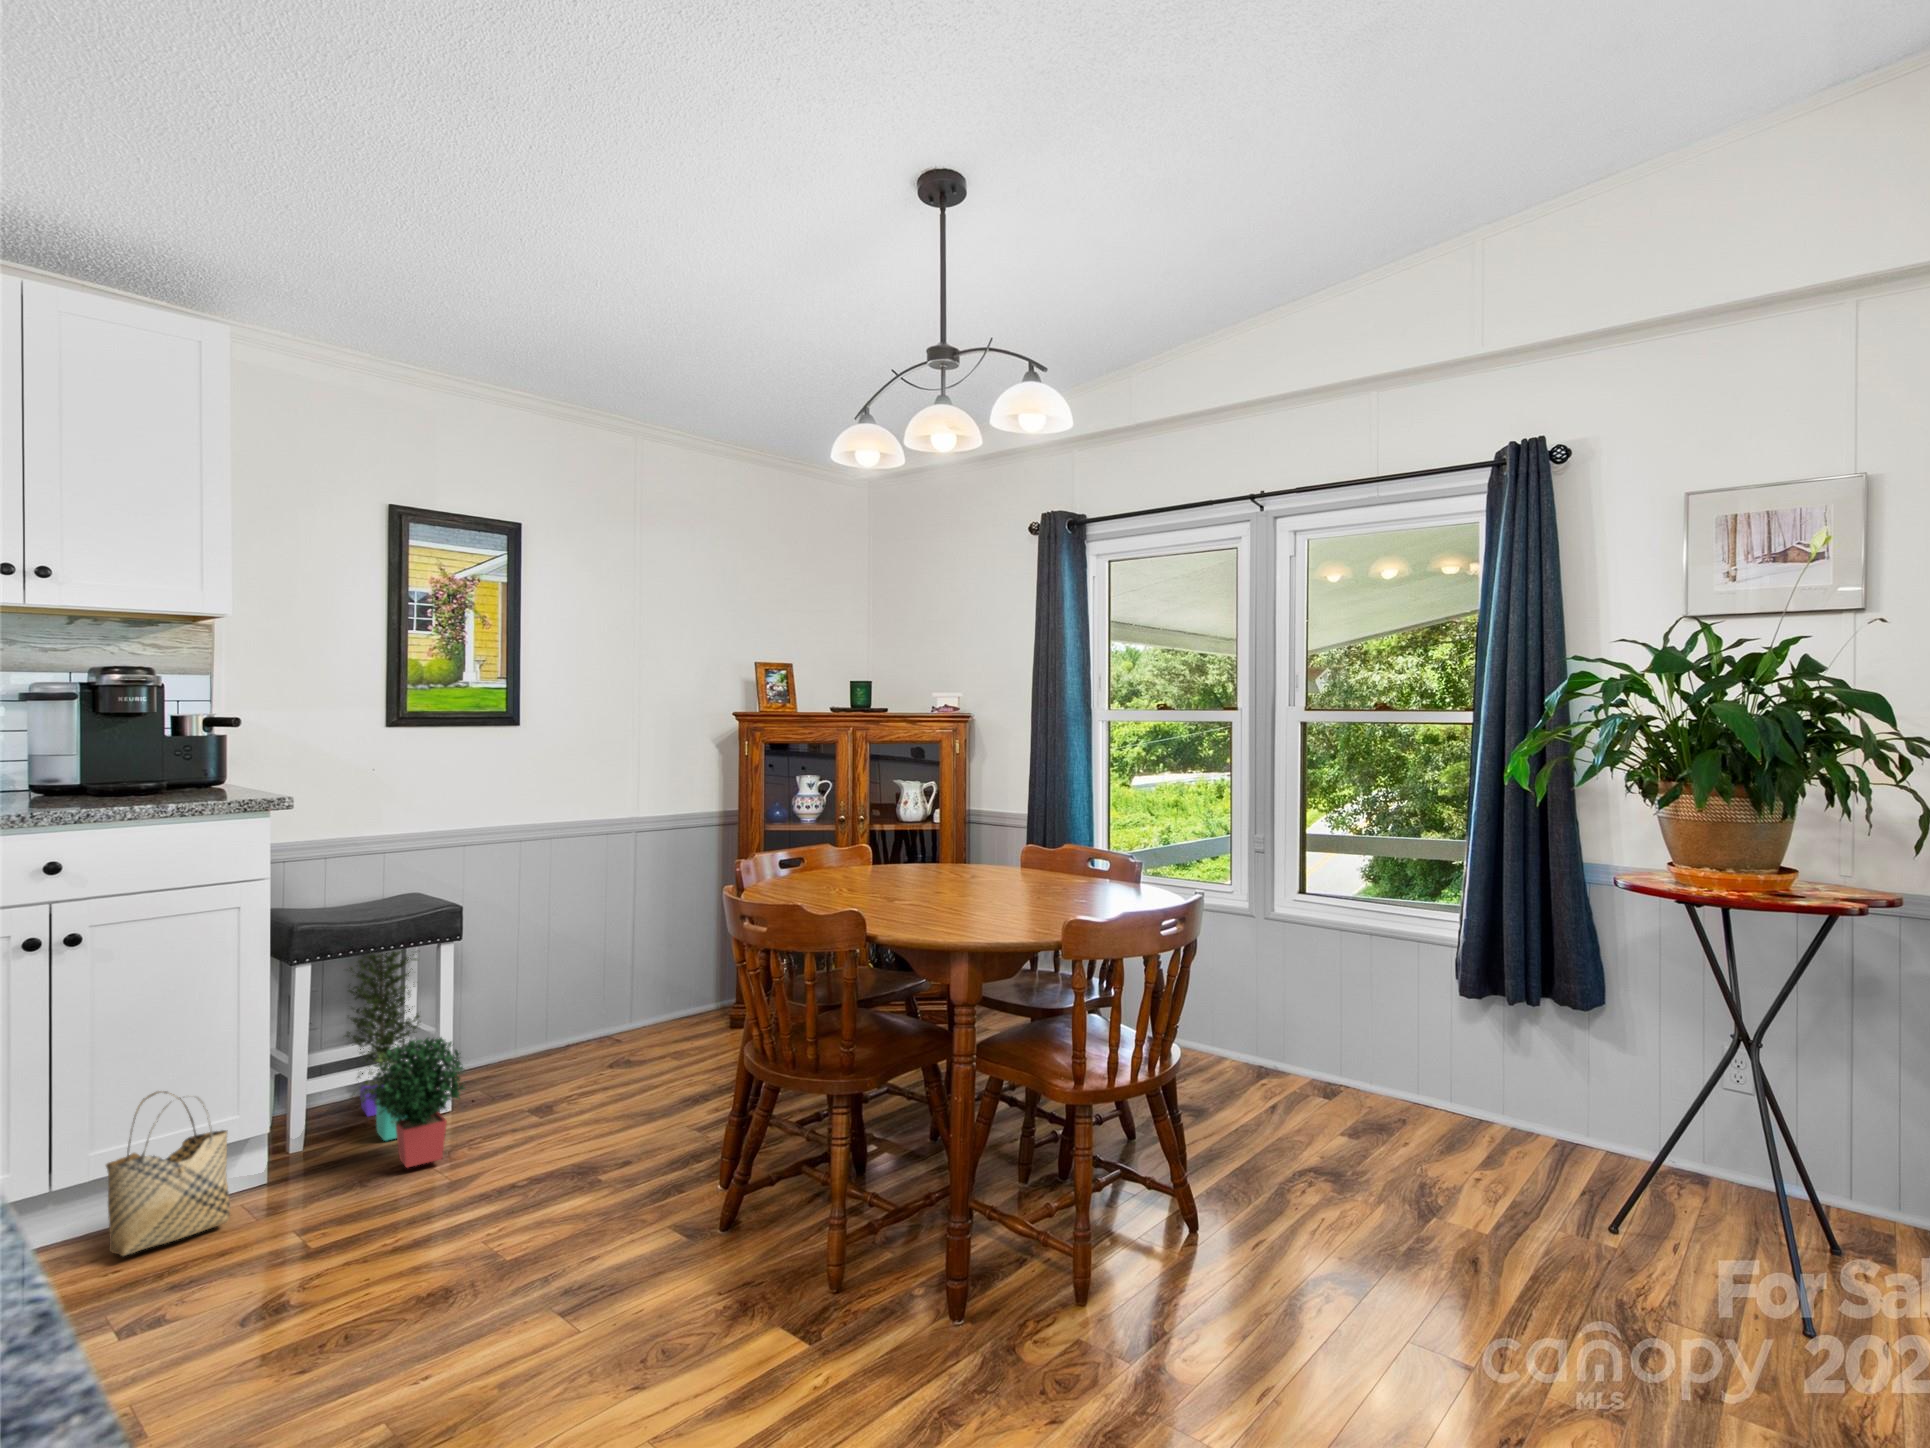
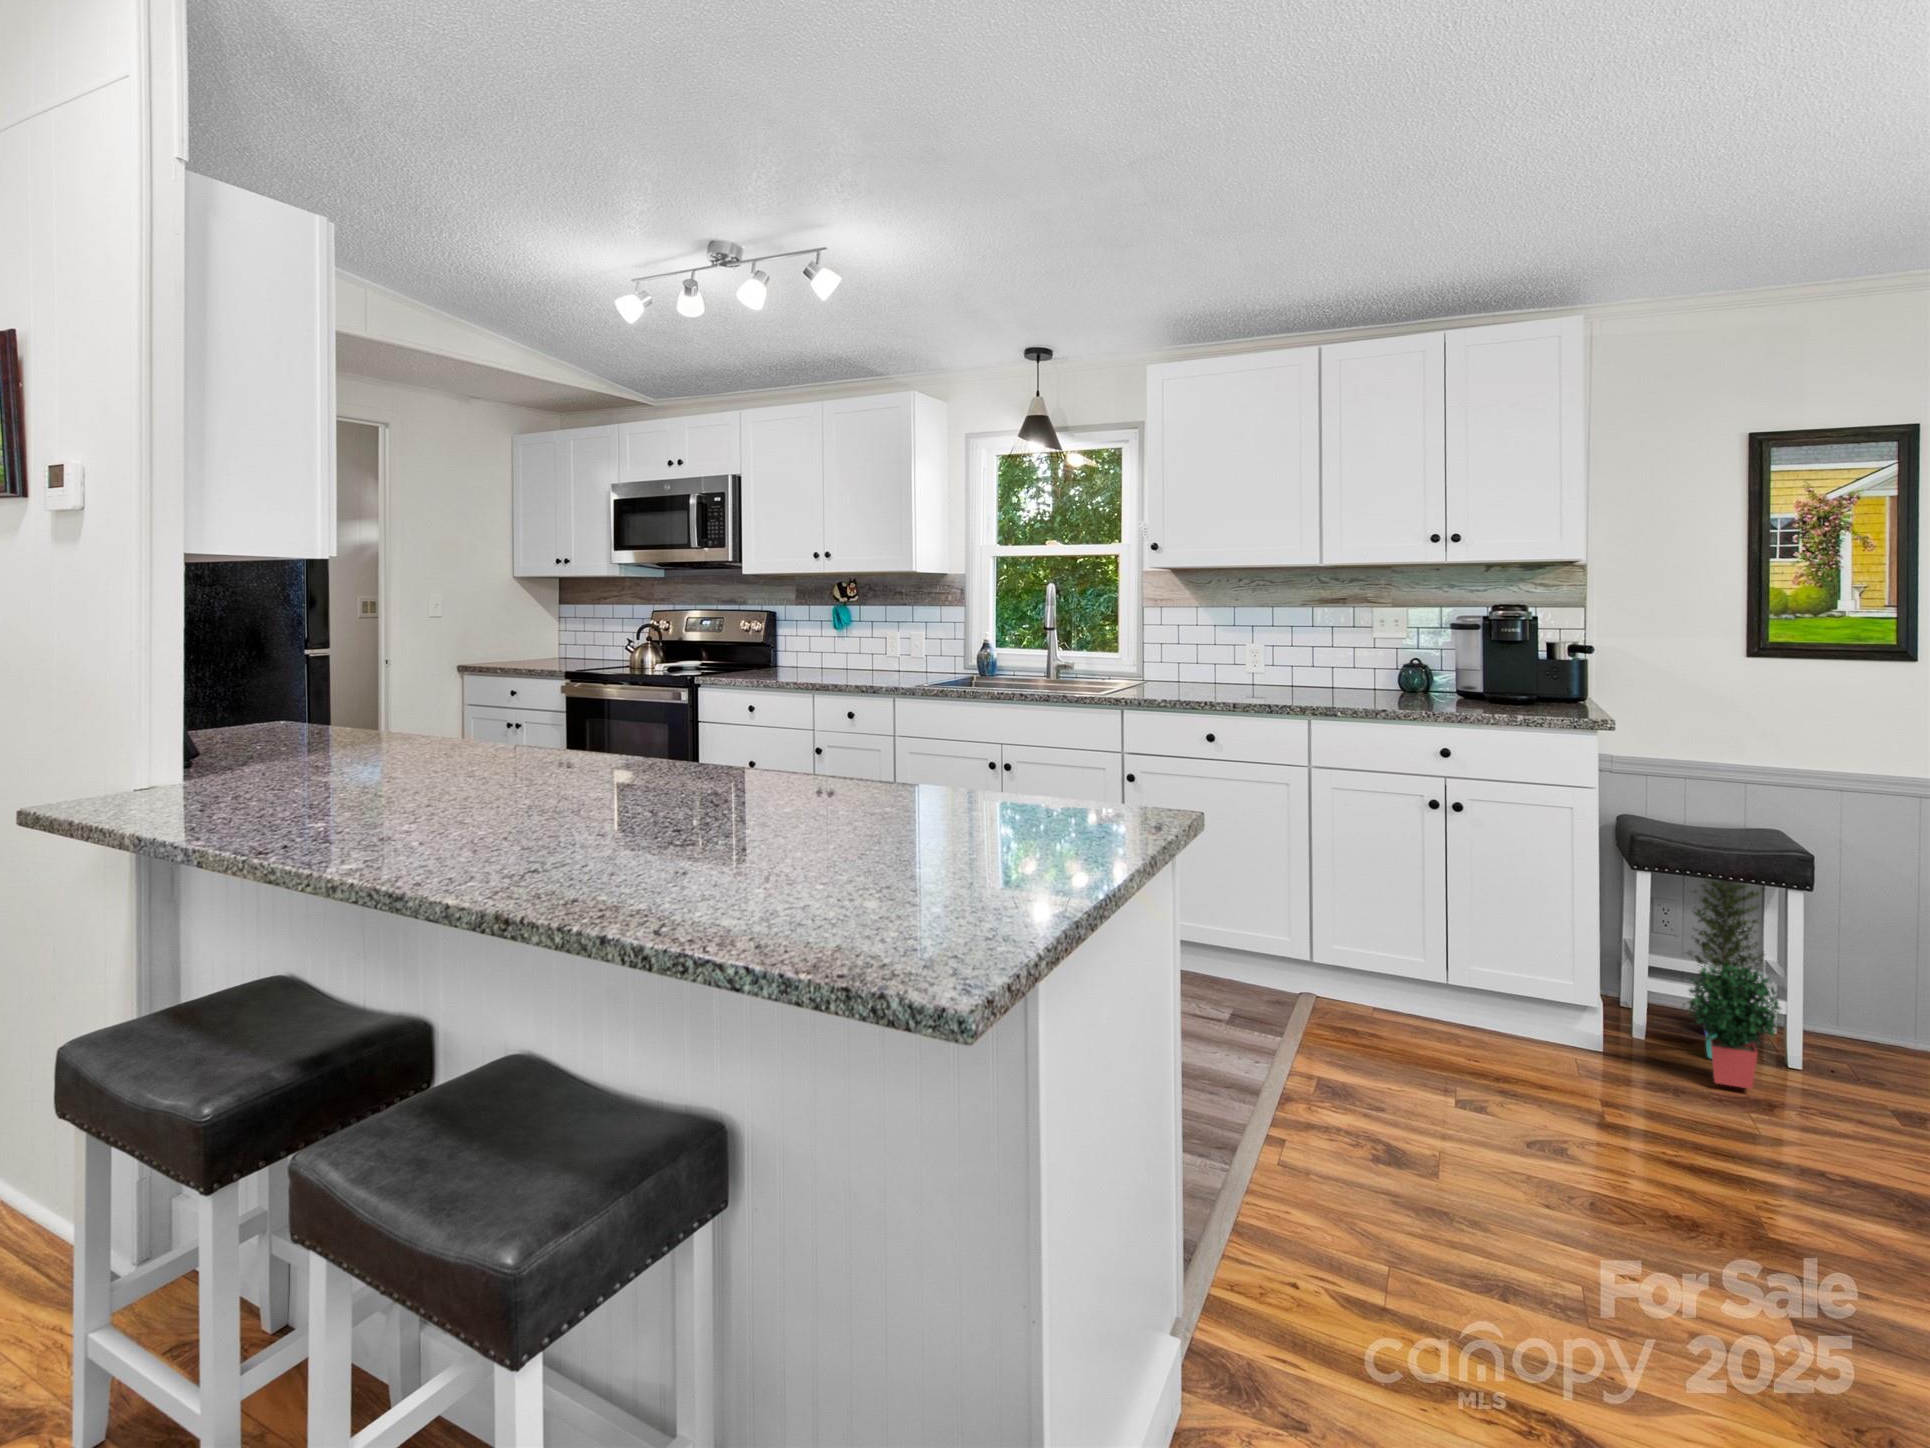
woven basket: present [106,1091,230,1256] -> none [1470,944,1559,1065]

